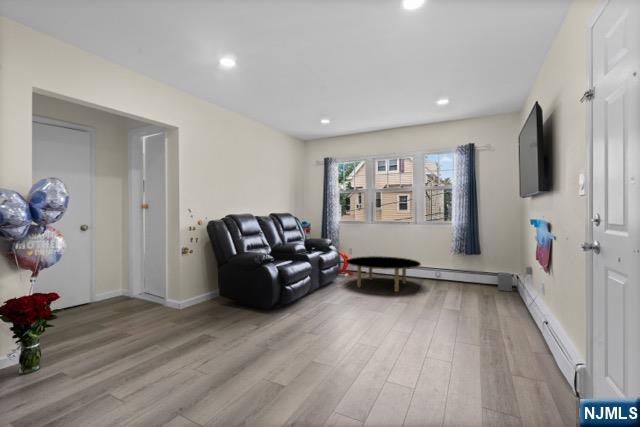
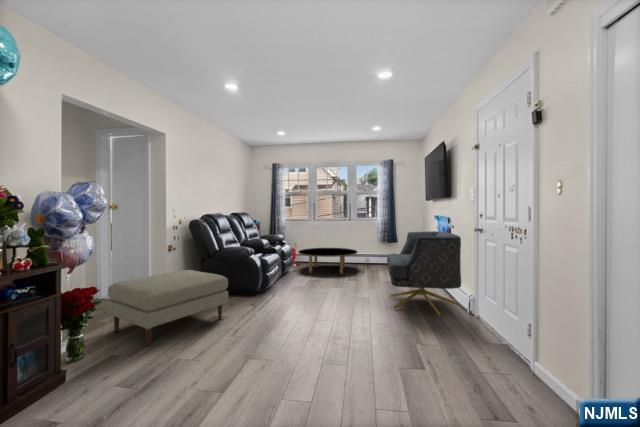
armchair: none [431,243,559,388] -> present [387,231,461,316]
ottoman: none [90,278,217,370] -> present [107,270,228,346]

